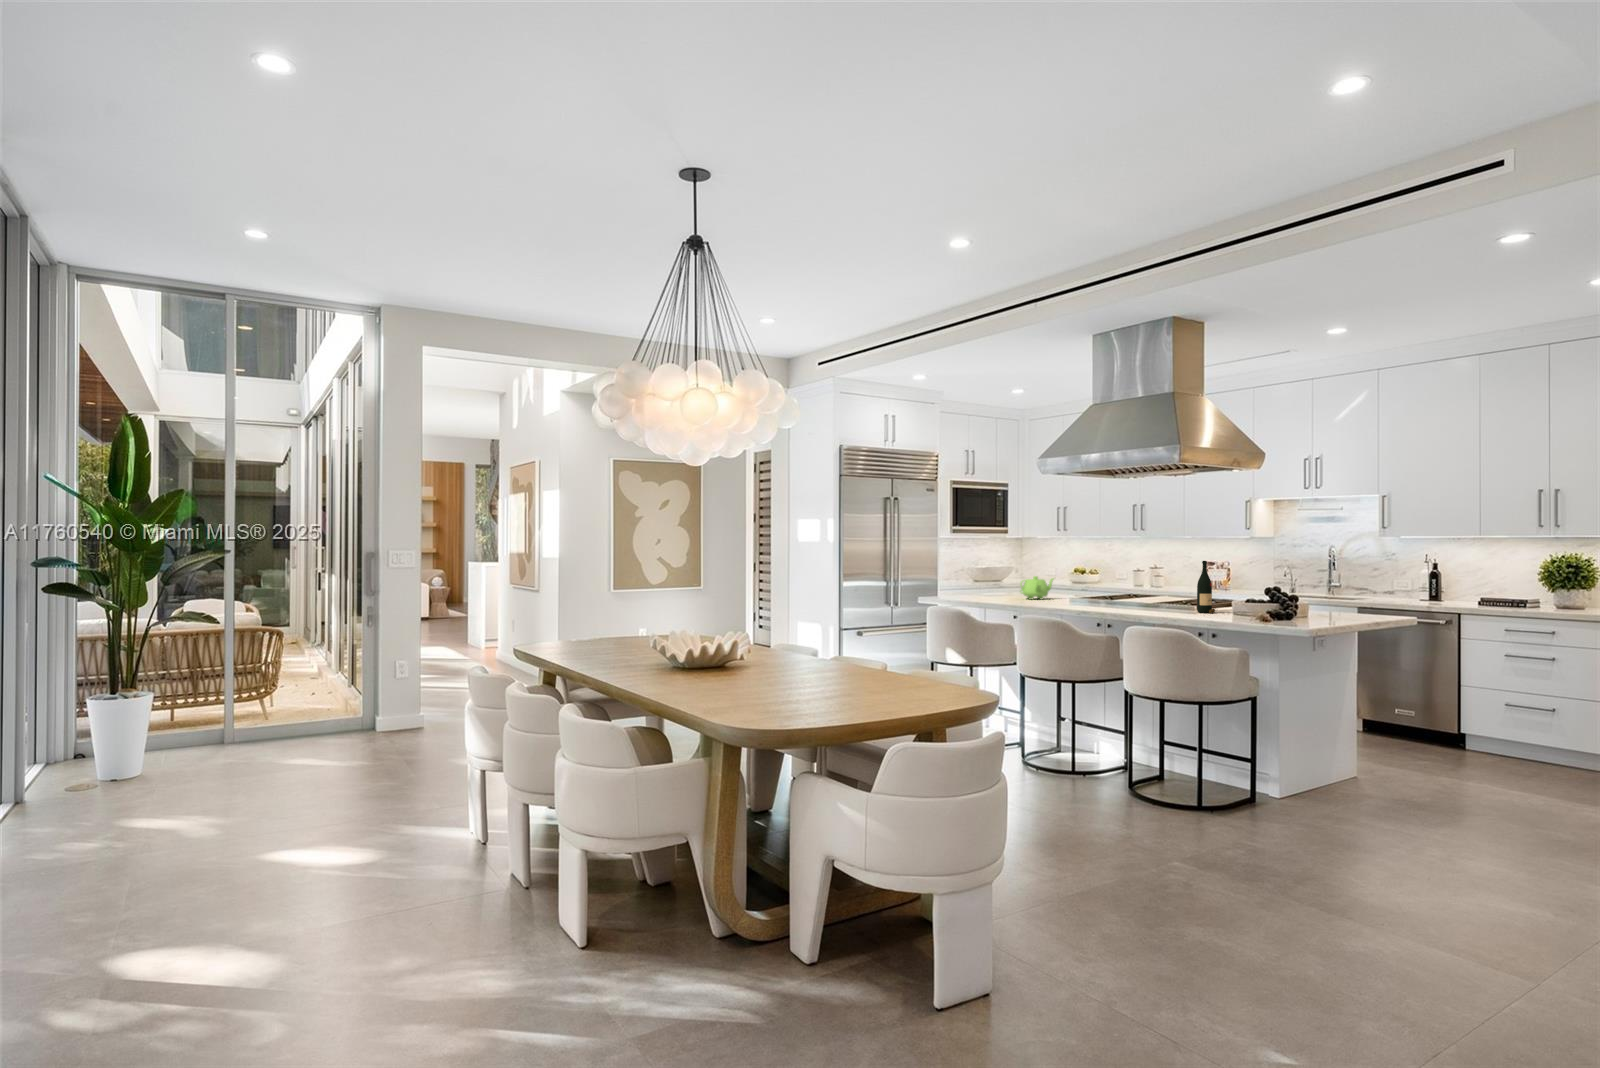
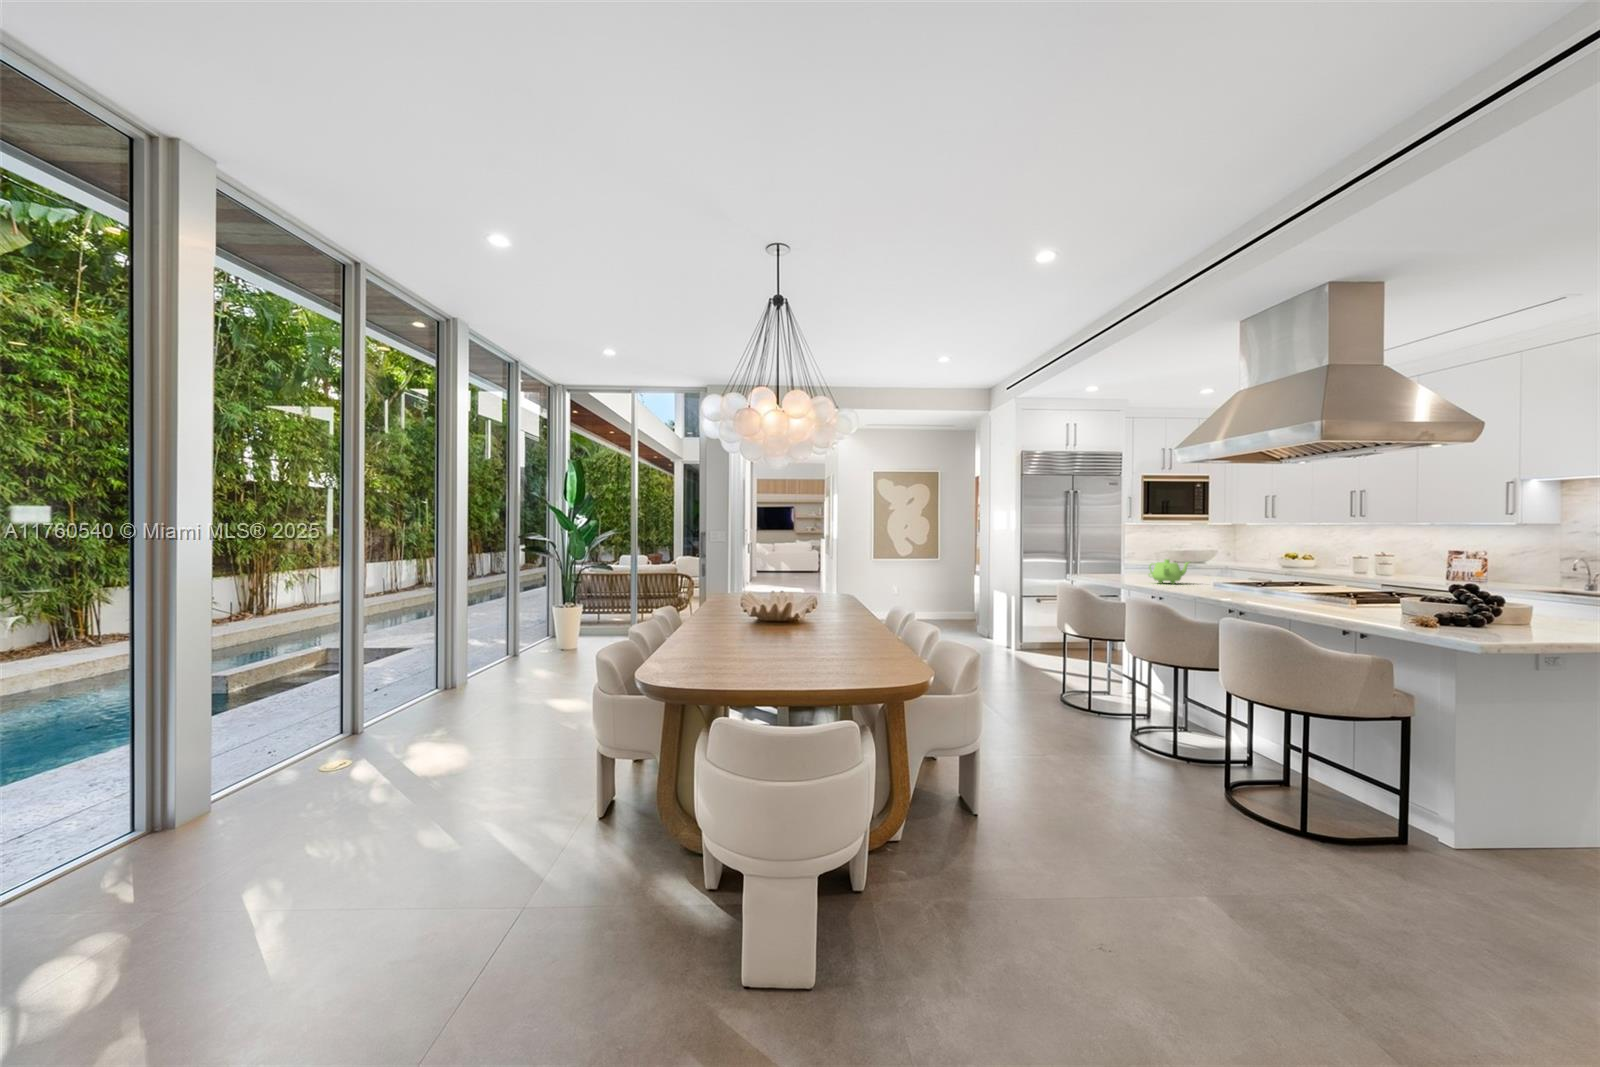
wine bottle: present [1197,561,1215,613] -> none [1332,542,1368,613]

